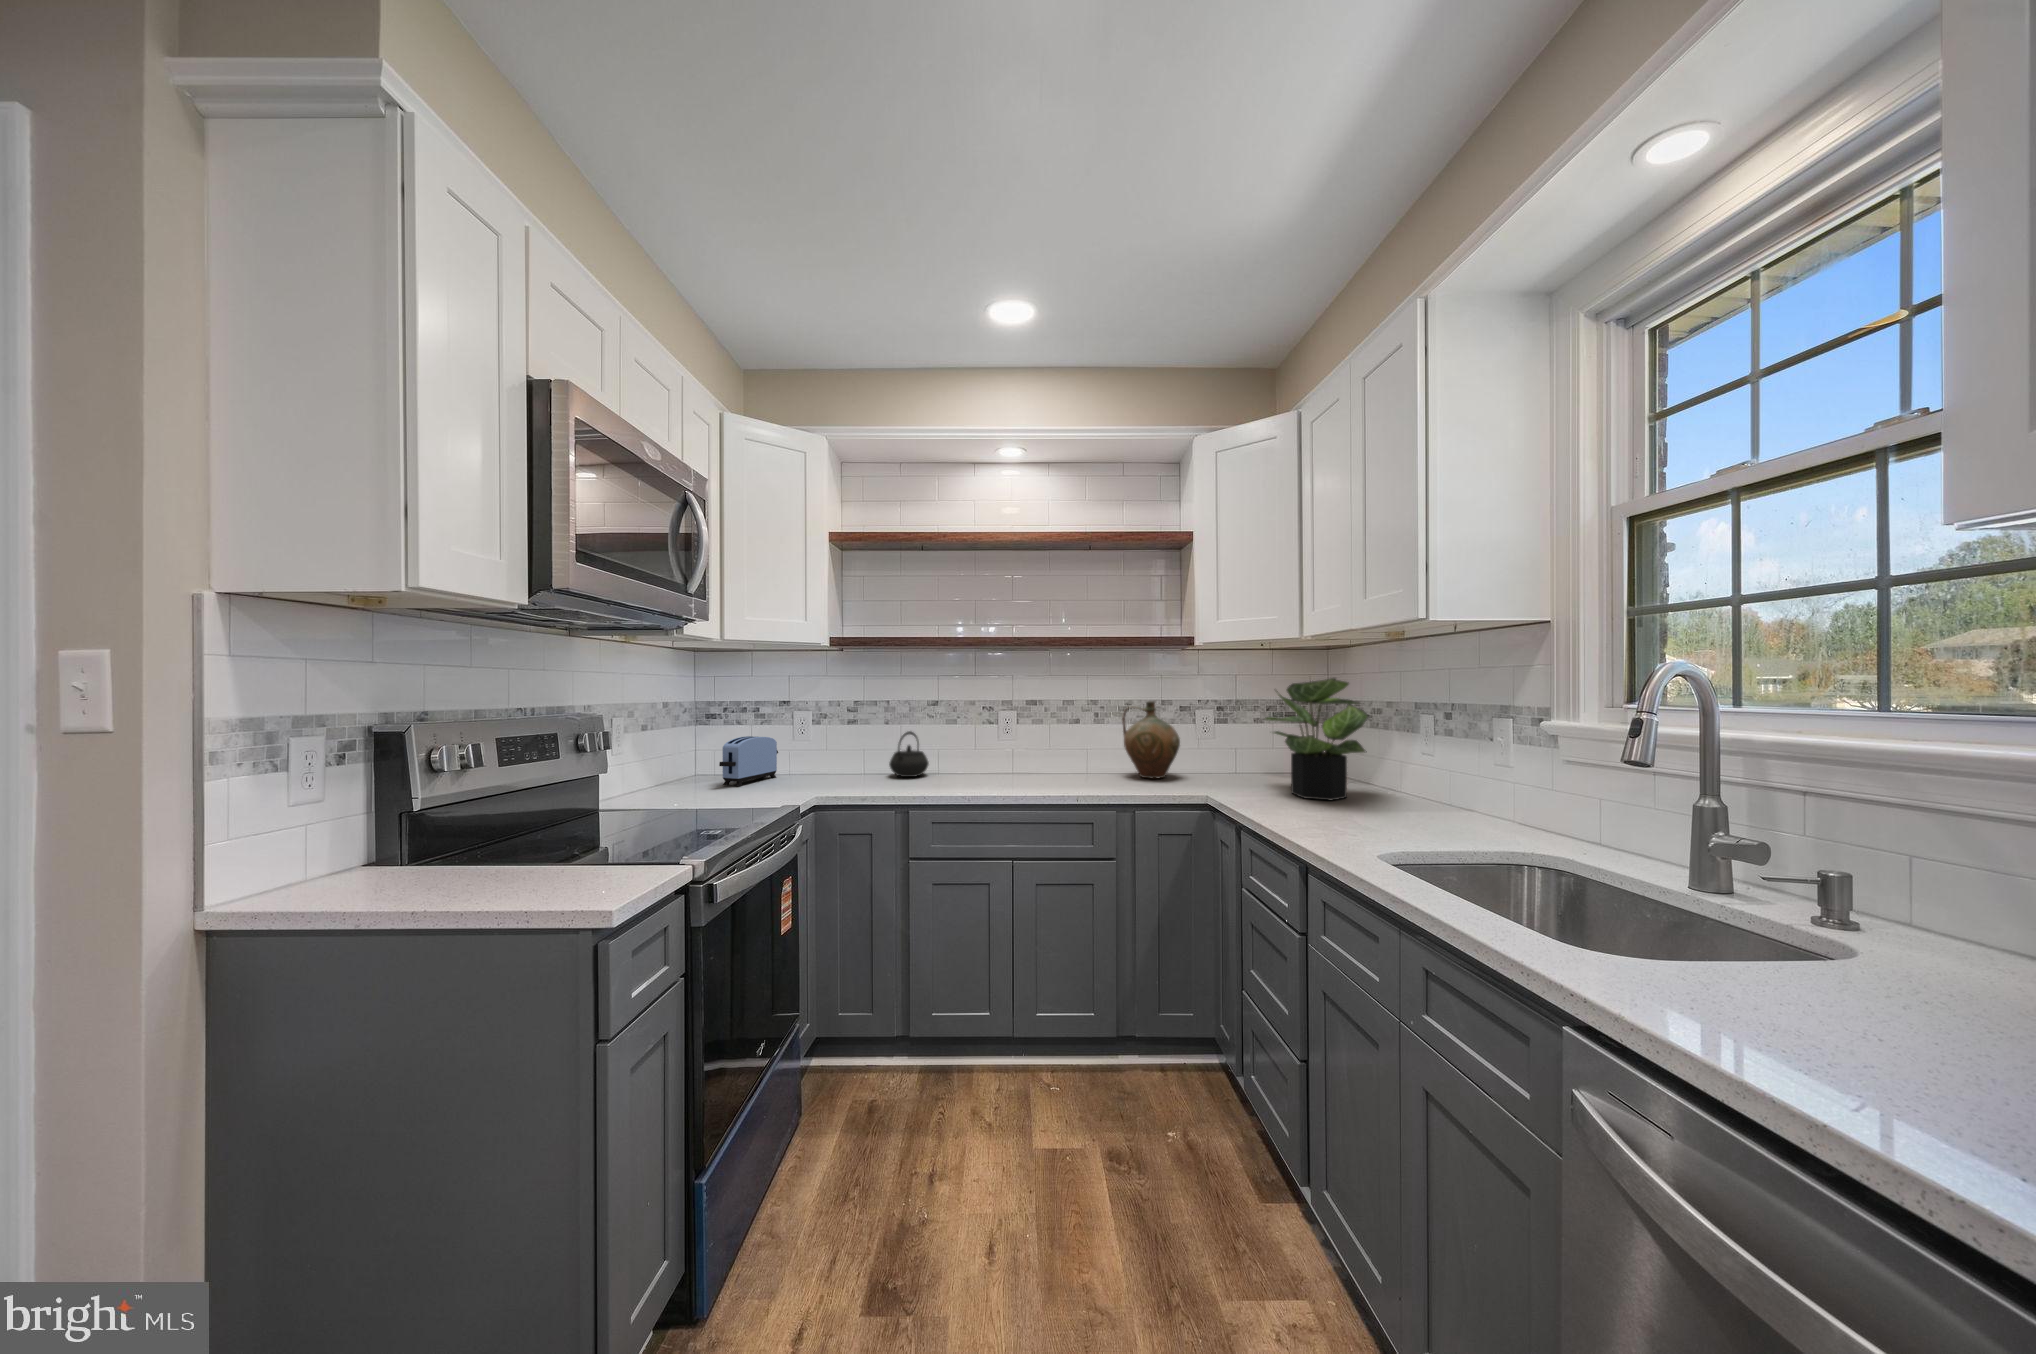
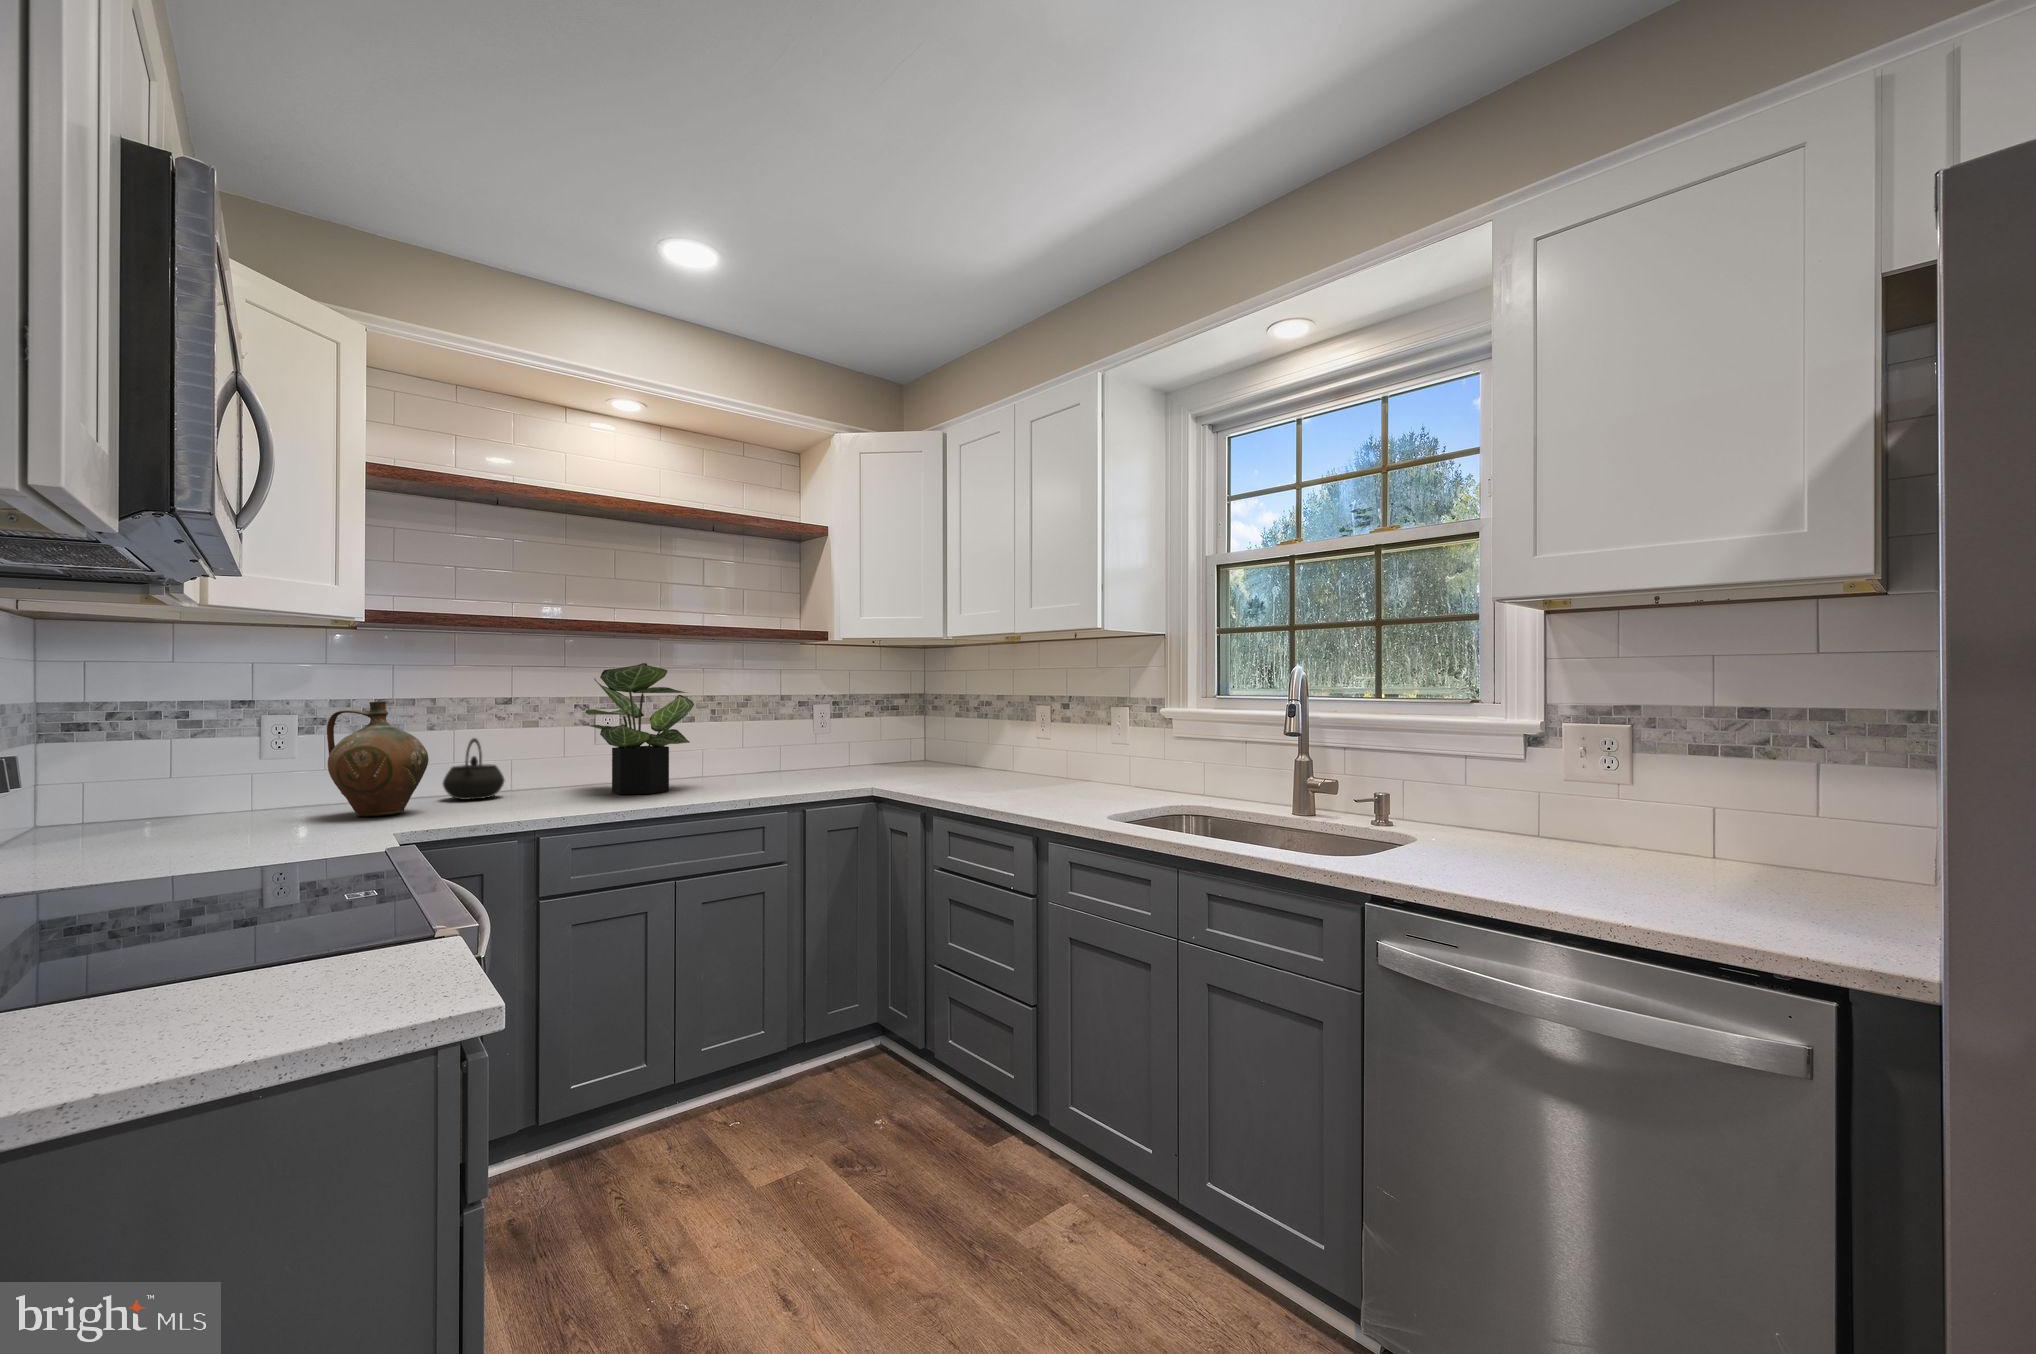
potted plant: present [1265,678,1368,800] -> present [586,663,694,794]
ceramic jug: present [1122,701,1180,778] -> present [327,701,429,816]
toaster: present [719,736,778,786] -> none [156,753,238,830]

